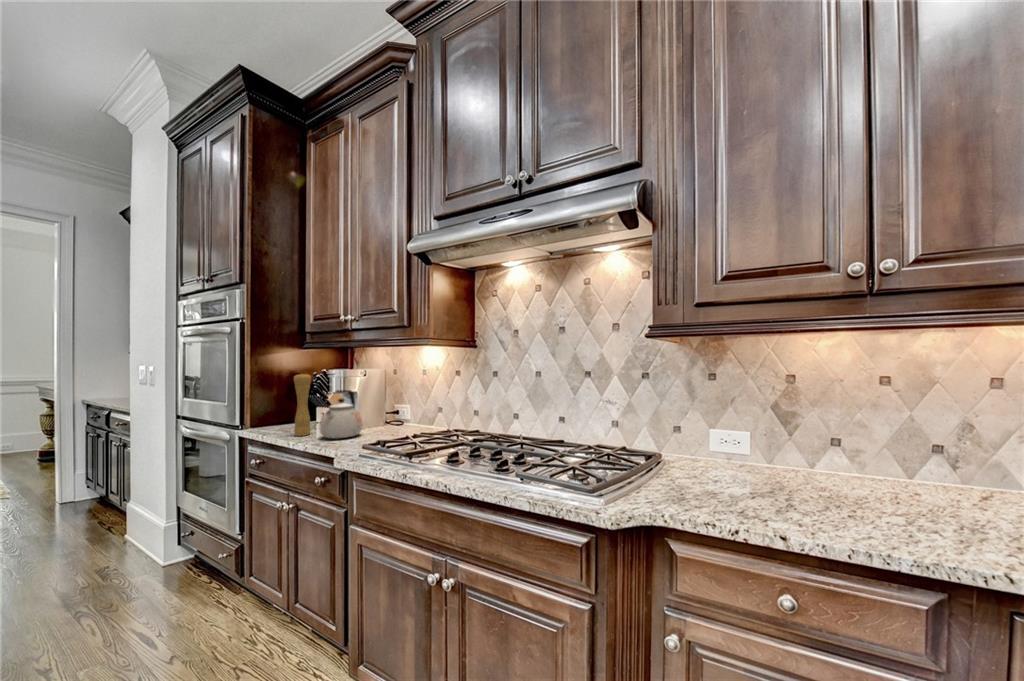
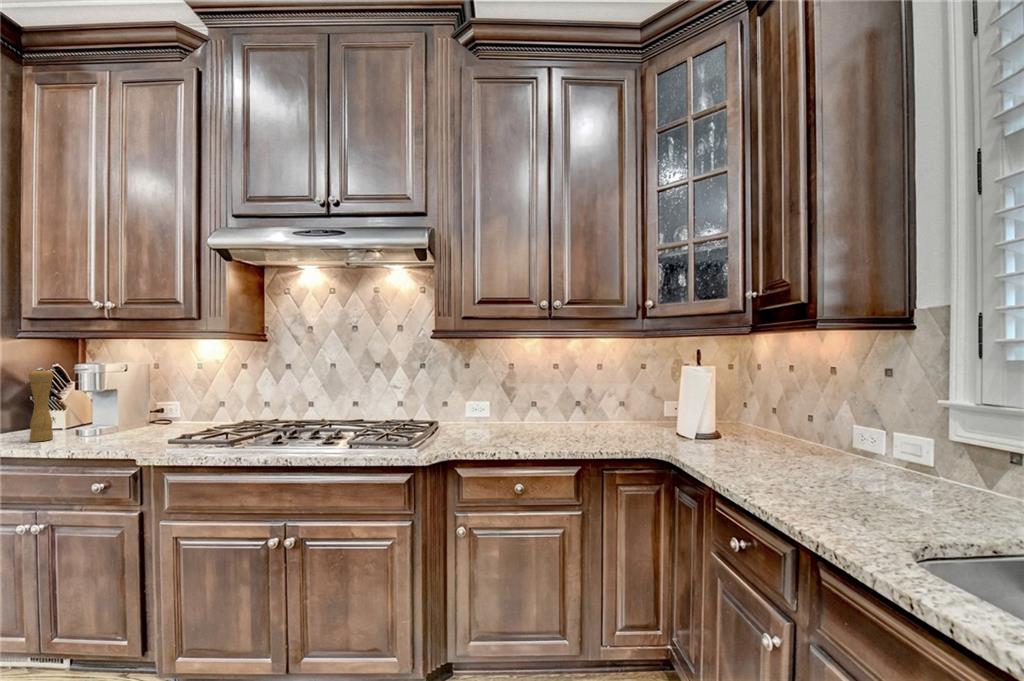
kettle: present [319,390,363,439] -> none [75,387,132,439]

